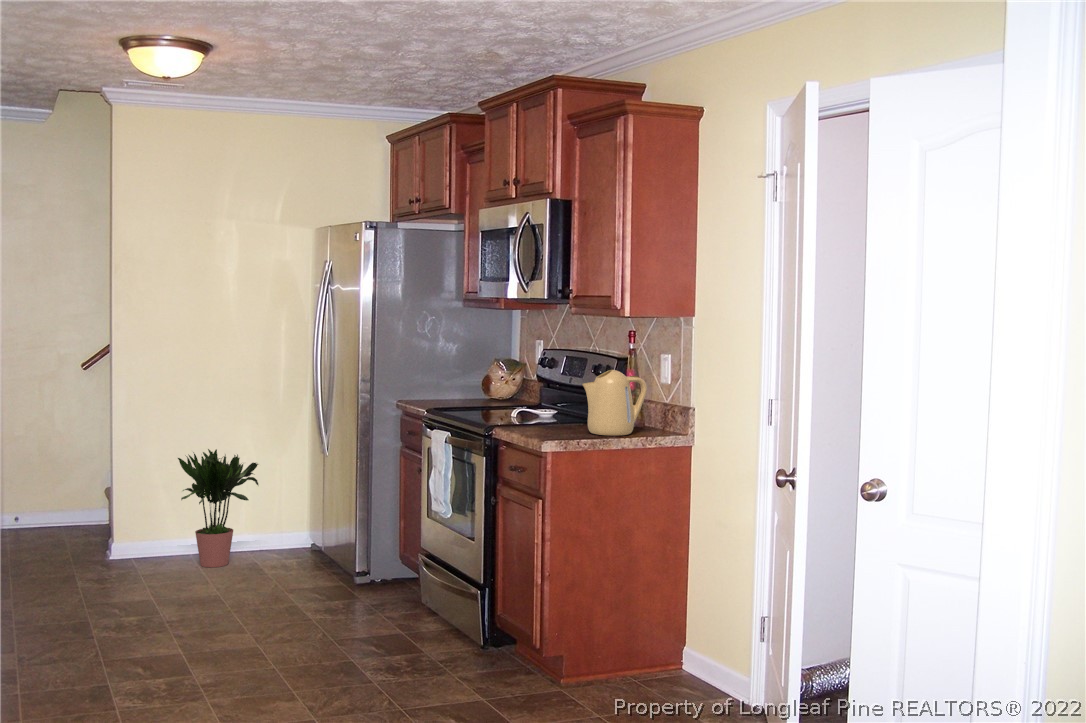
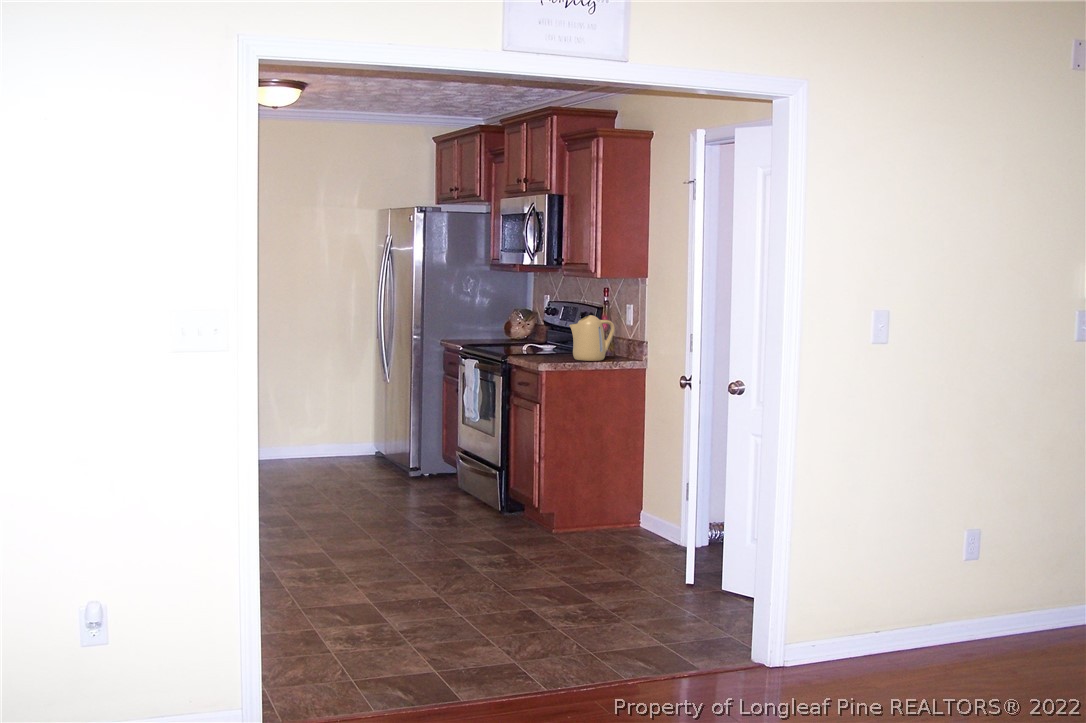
potted plant: present [178,449,258,567] -> none [277,376,341,466]

